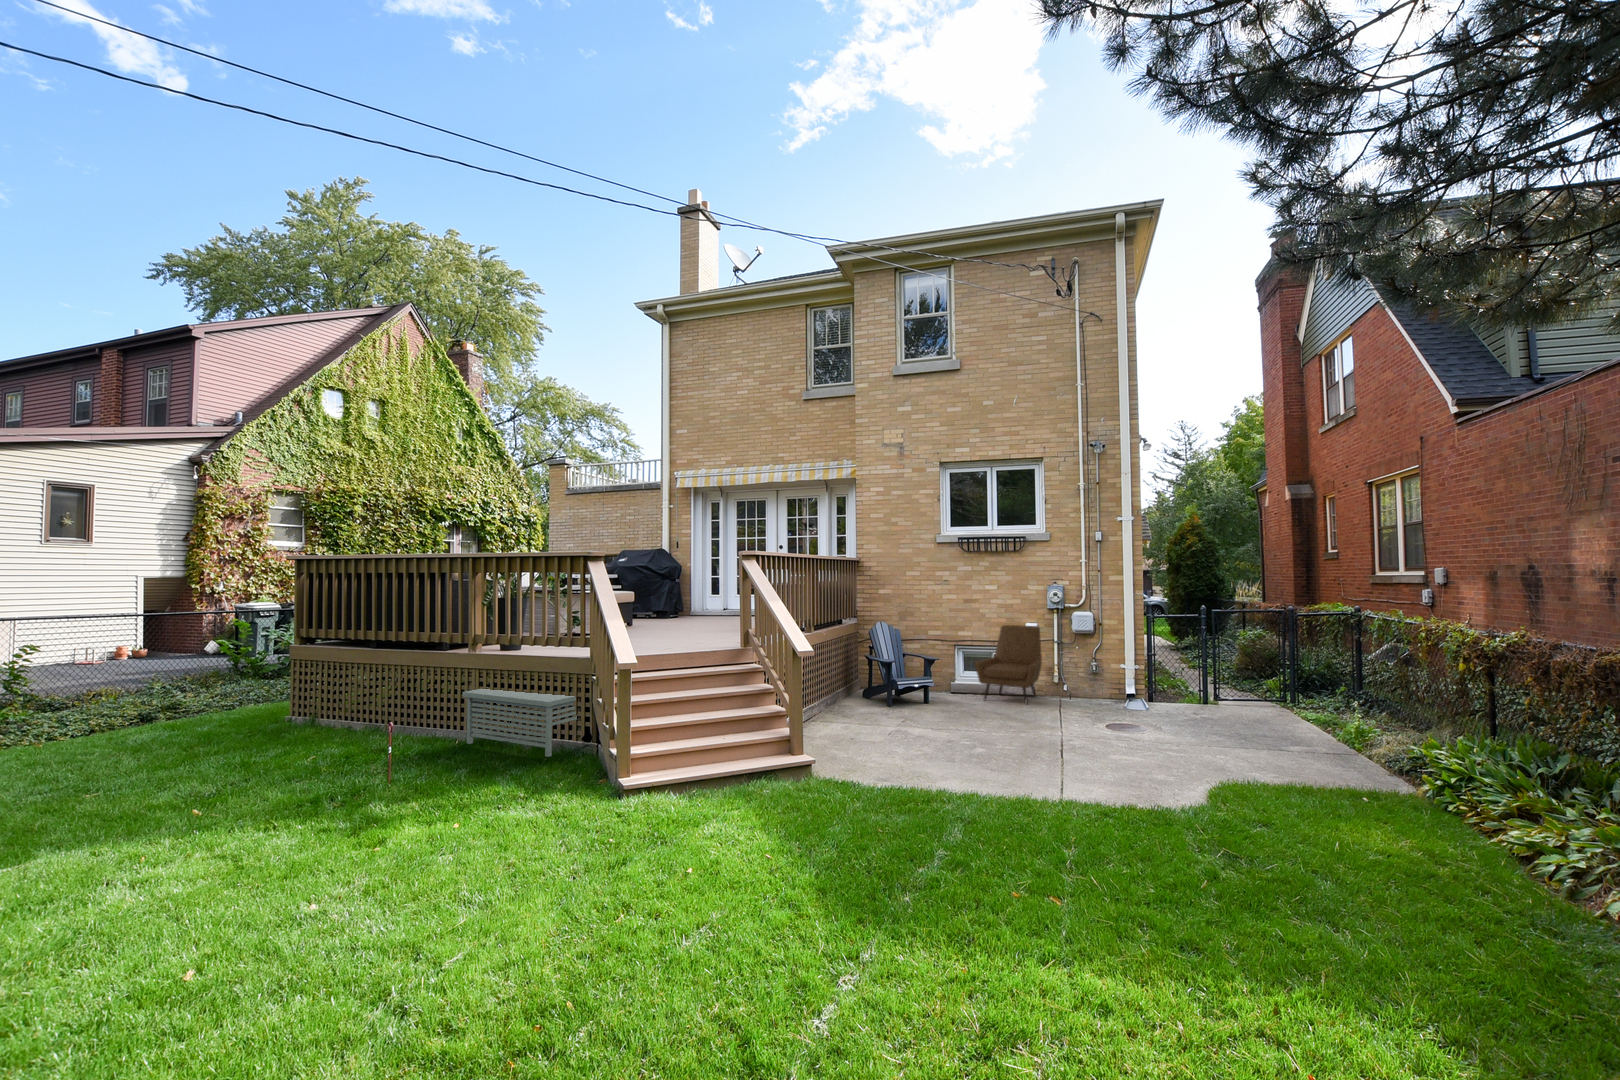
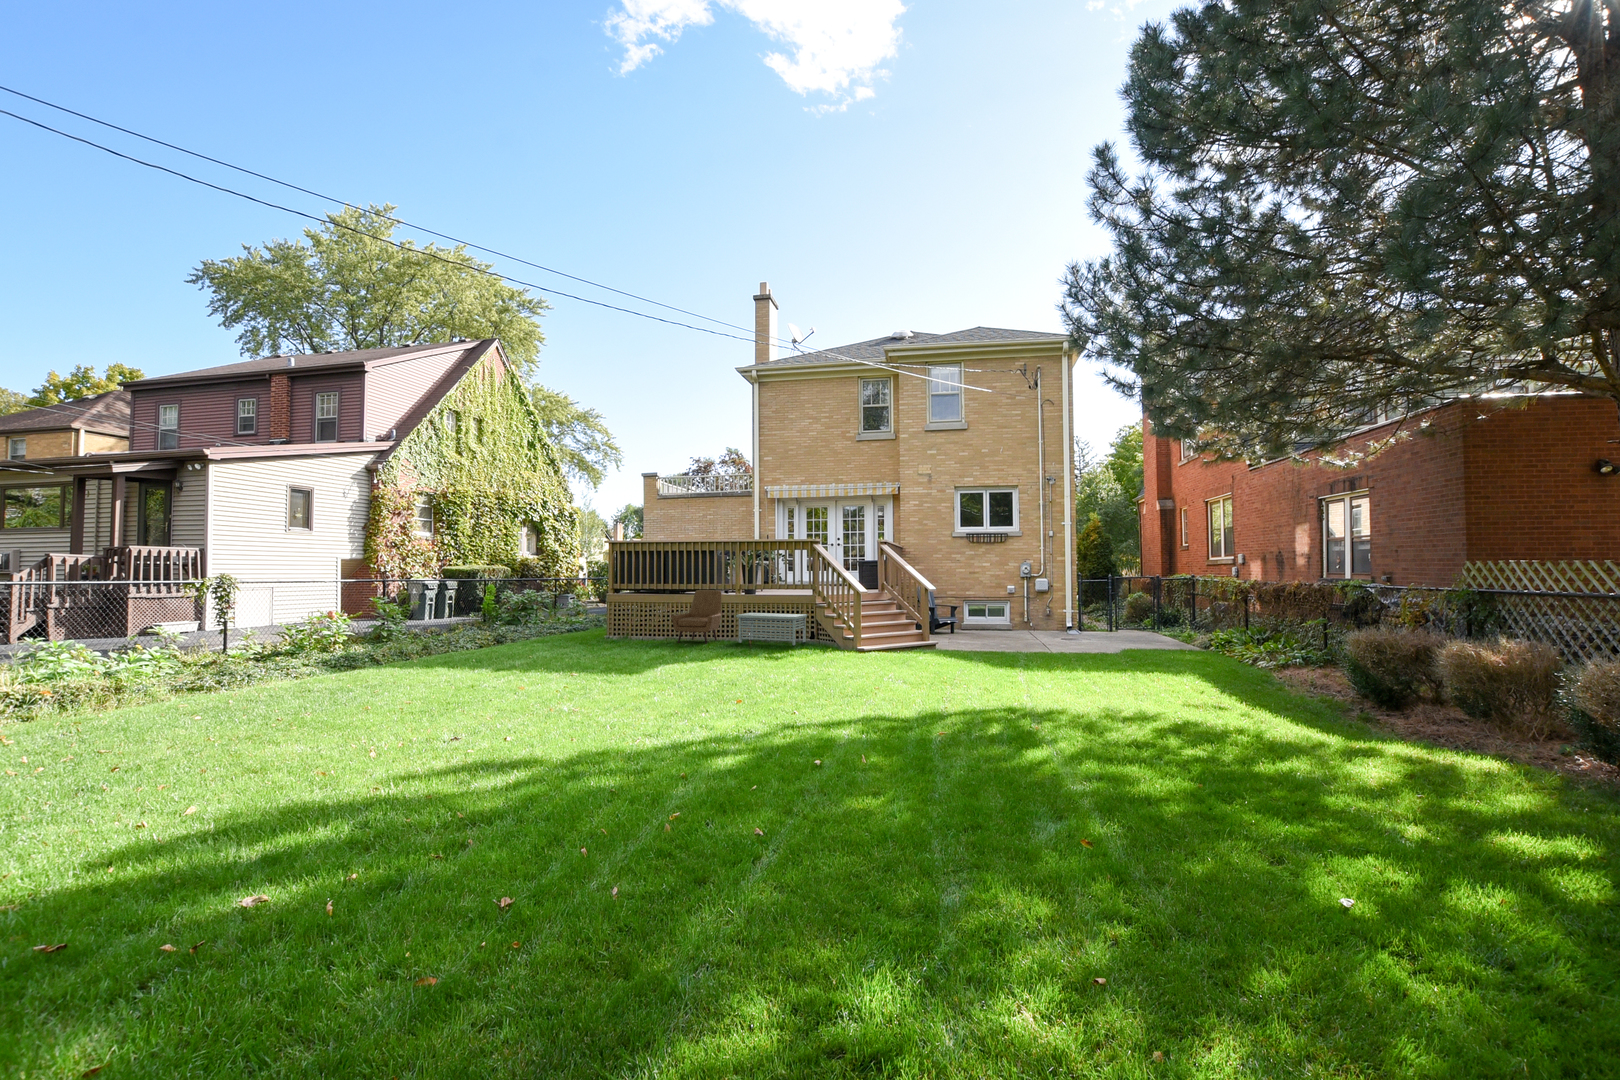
chair: present [974,625,1042,704] -> present [672,590,721,644]

